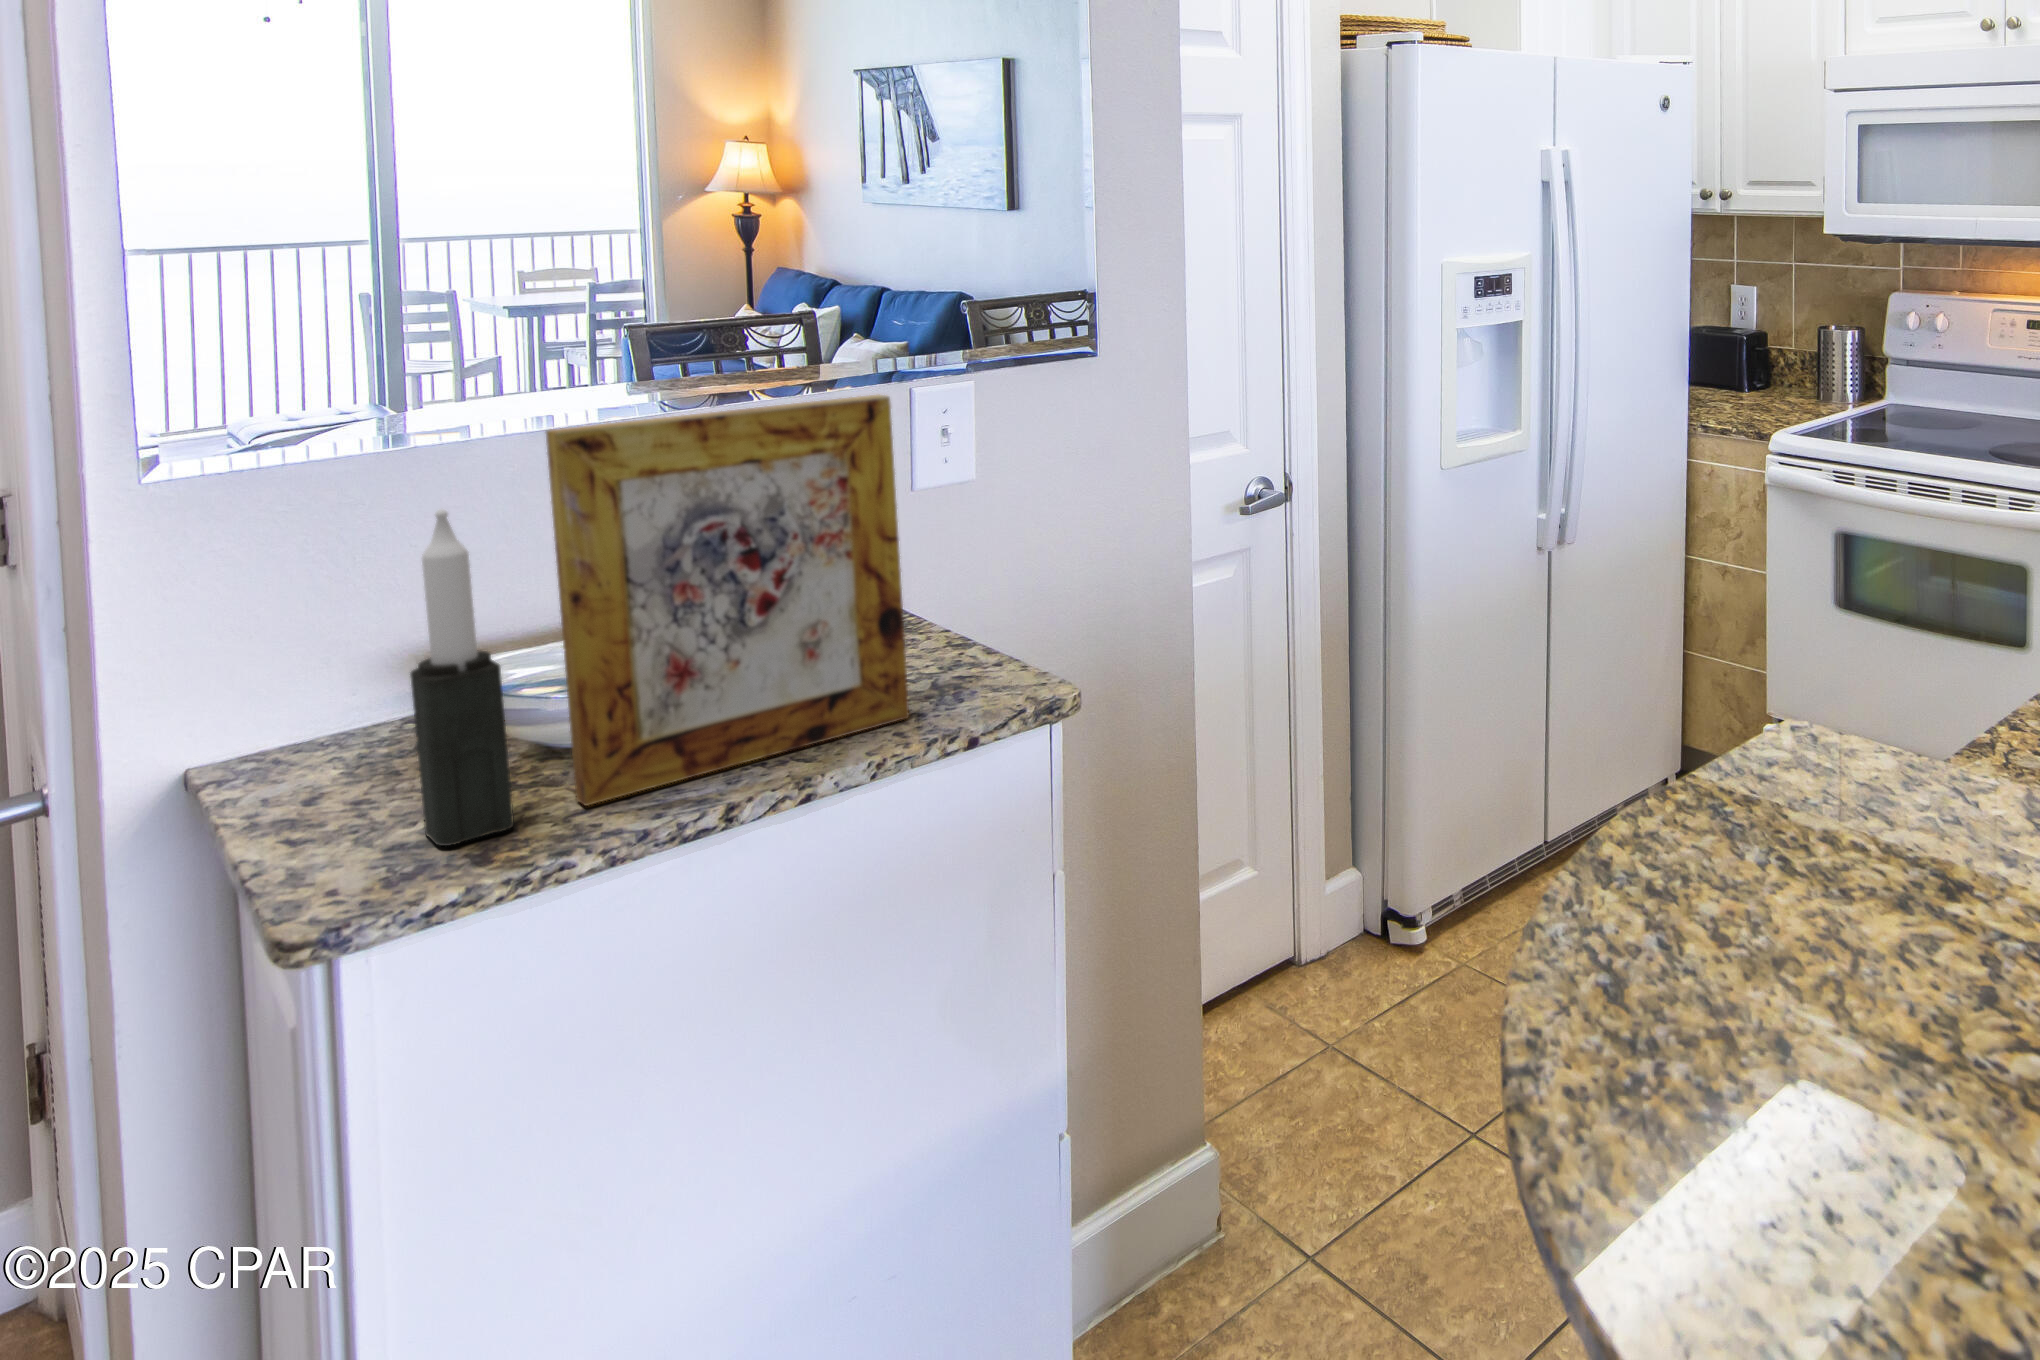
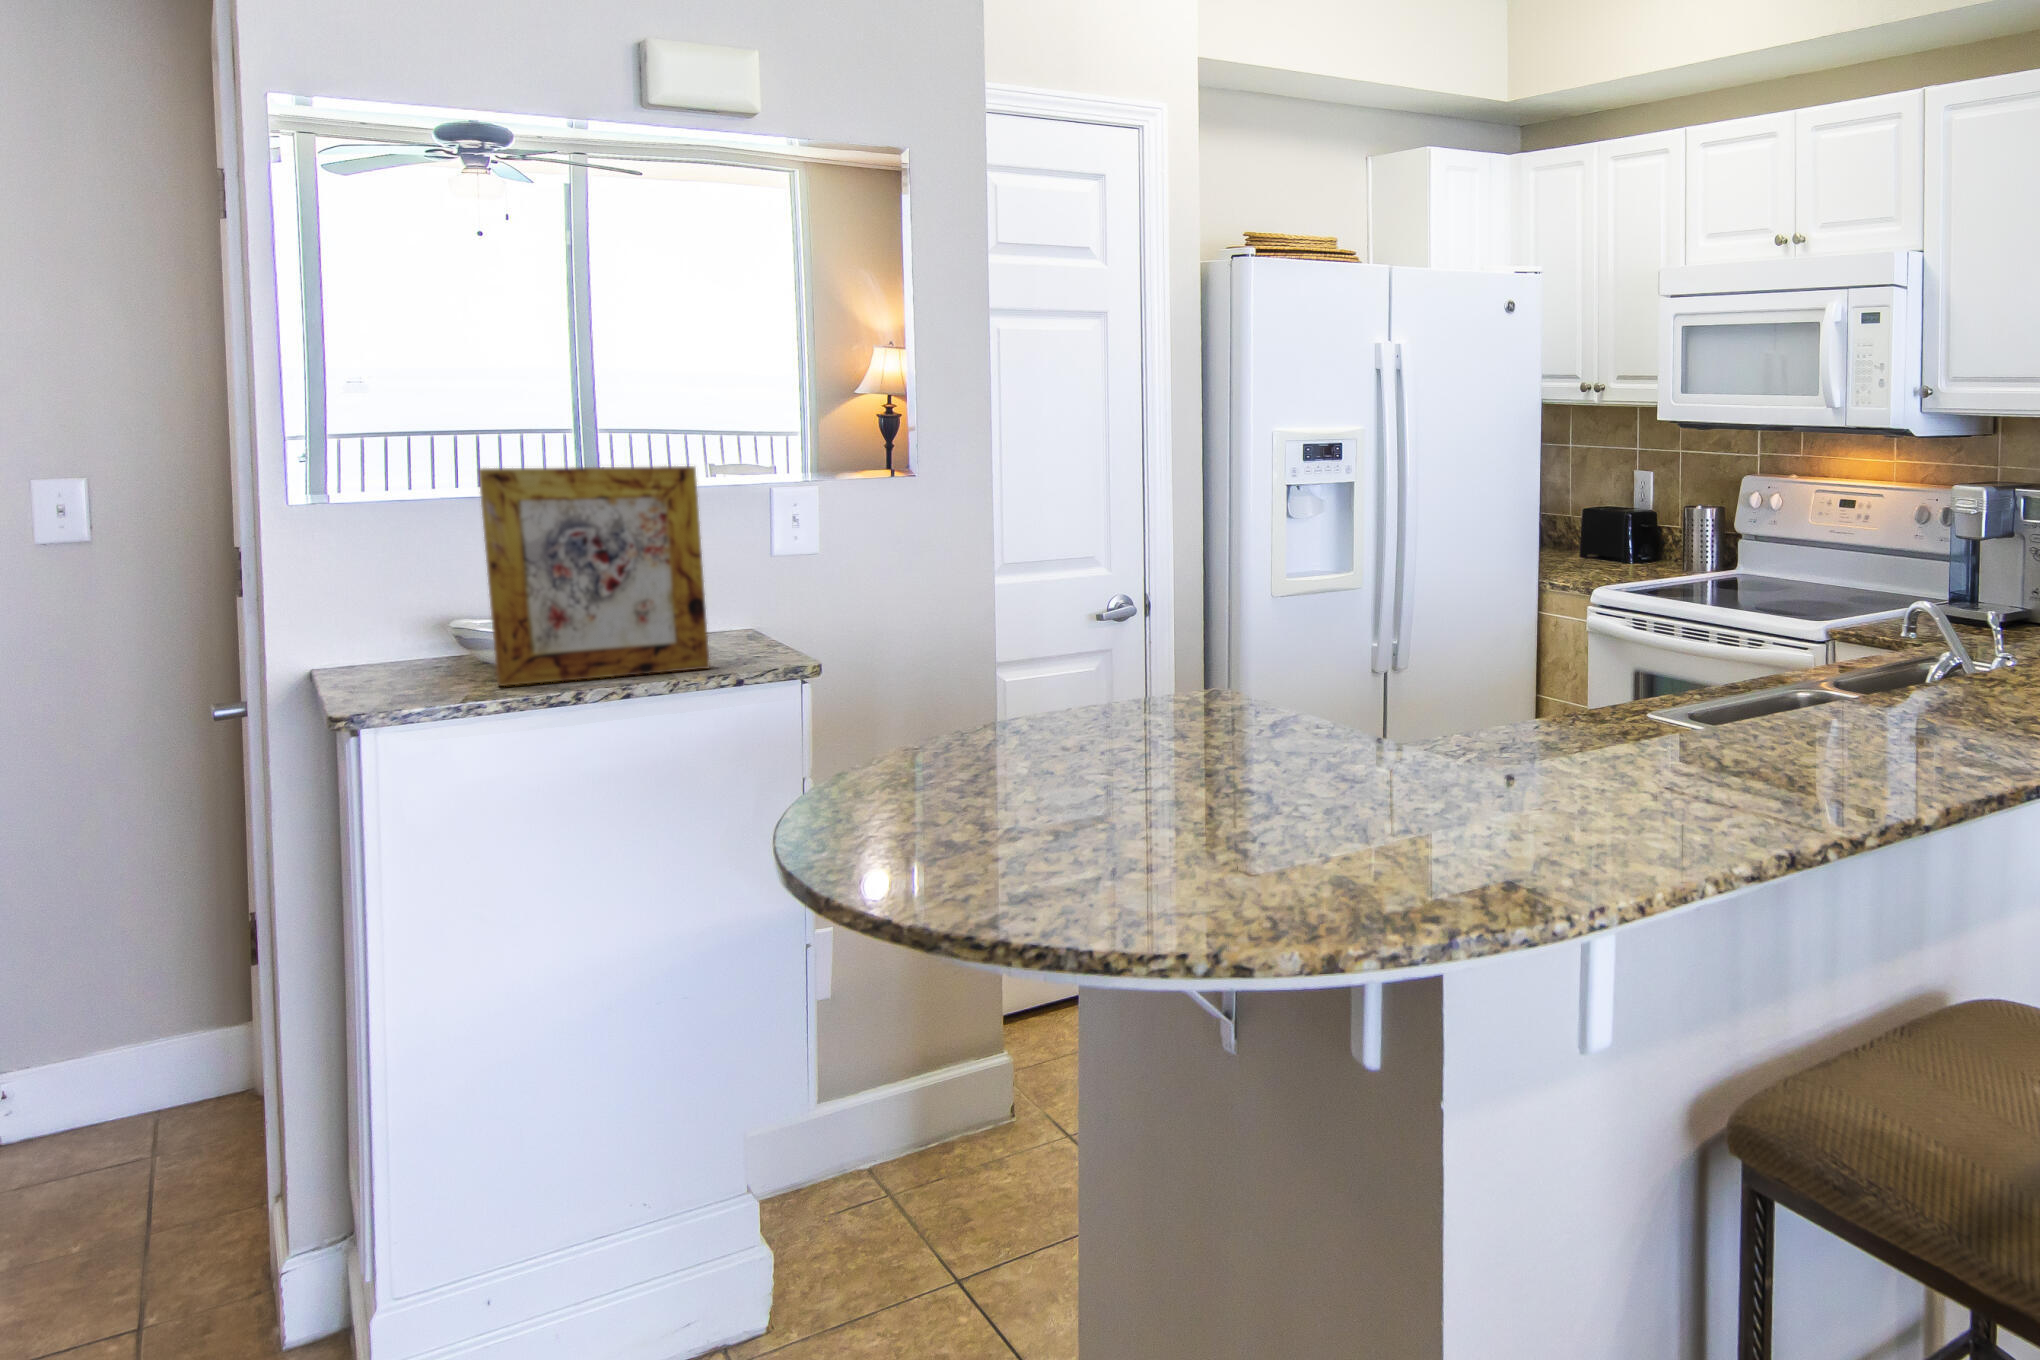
candle: present [410,509,514,846] -> none [403,507,458,693]

